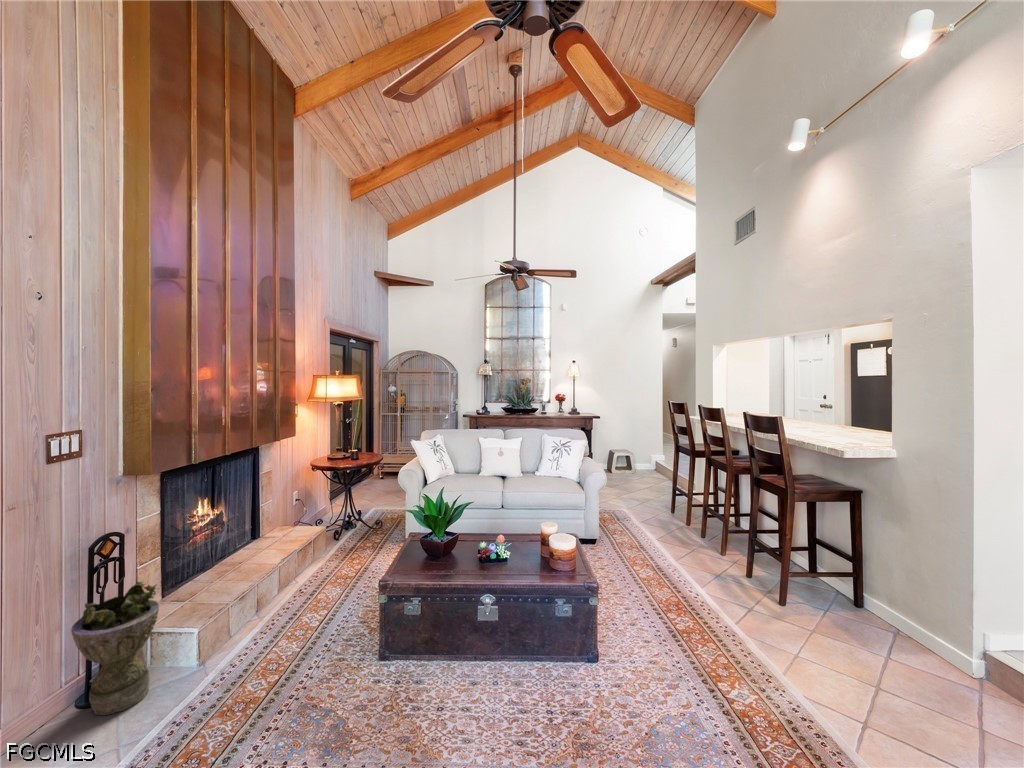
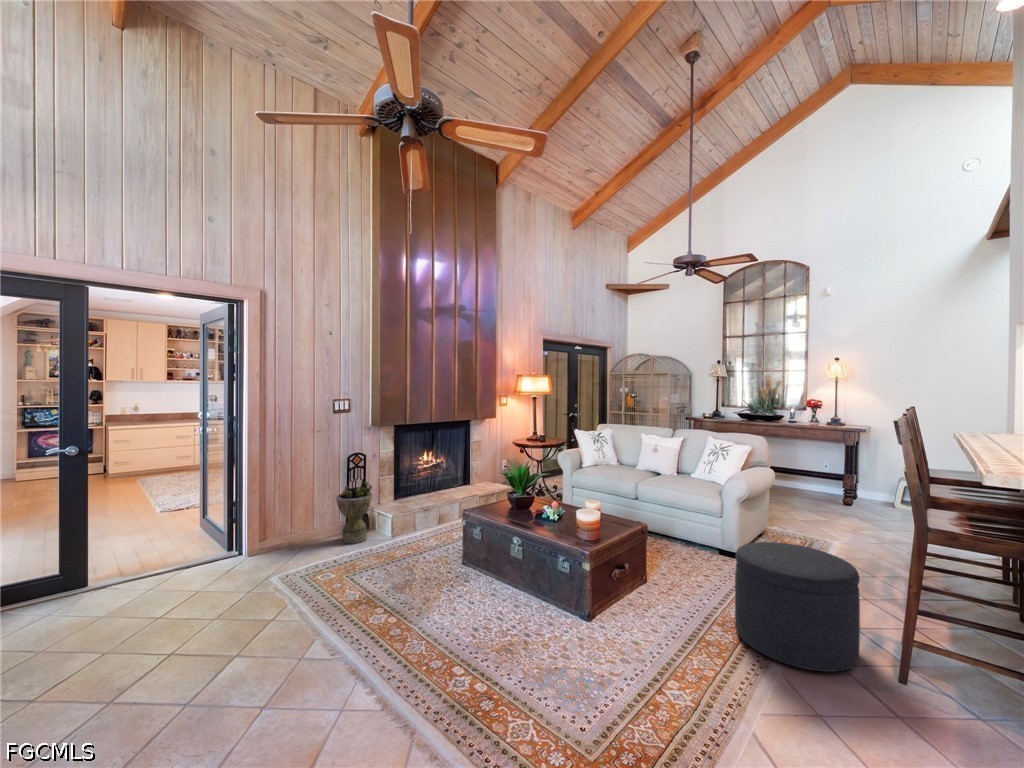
ottoman: none [678,524,775,627] -> present [735,542,860,672]

